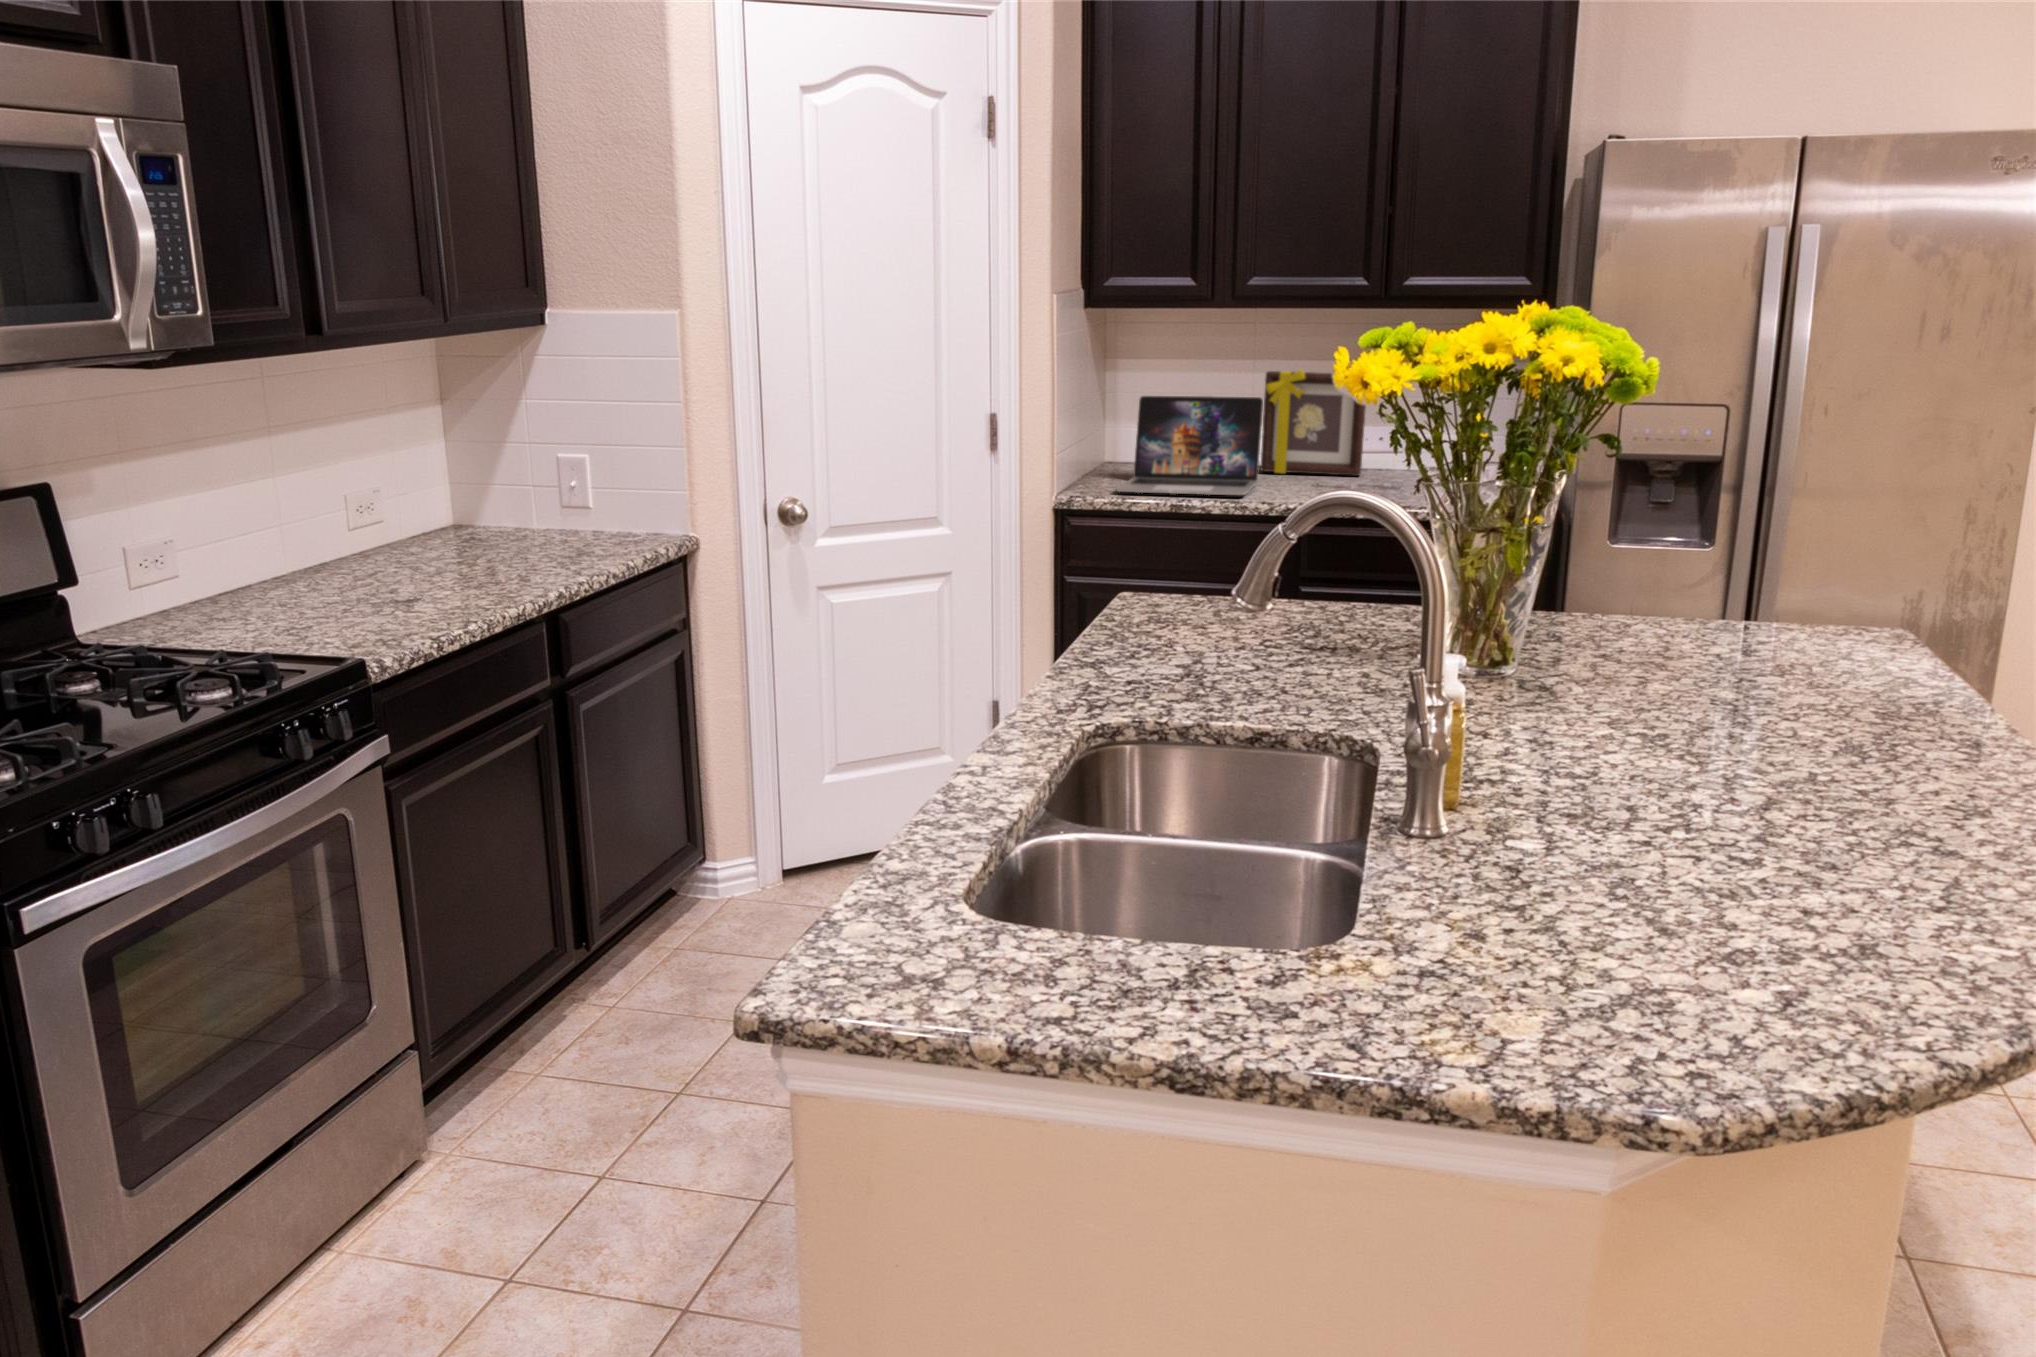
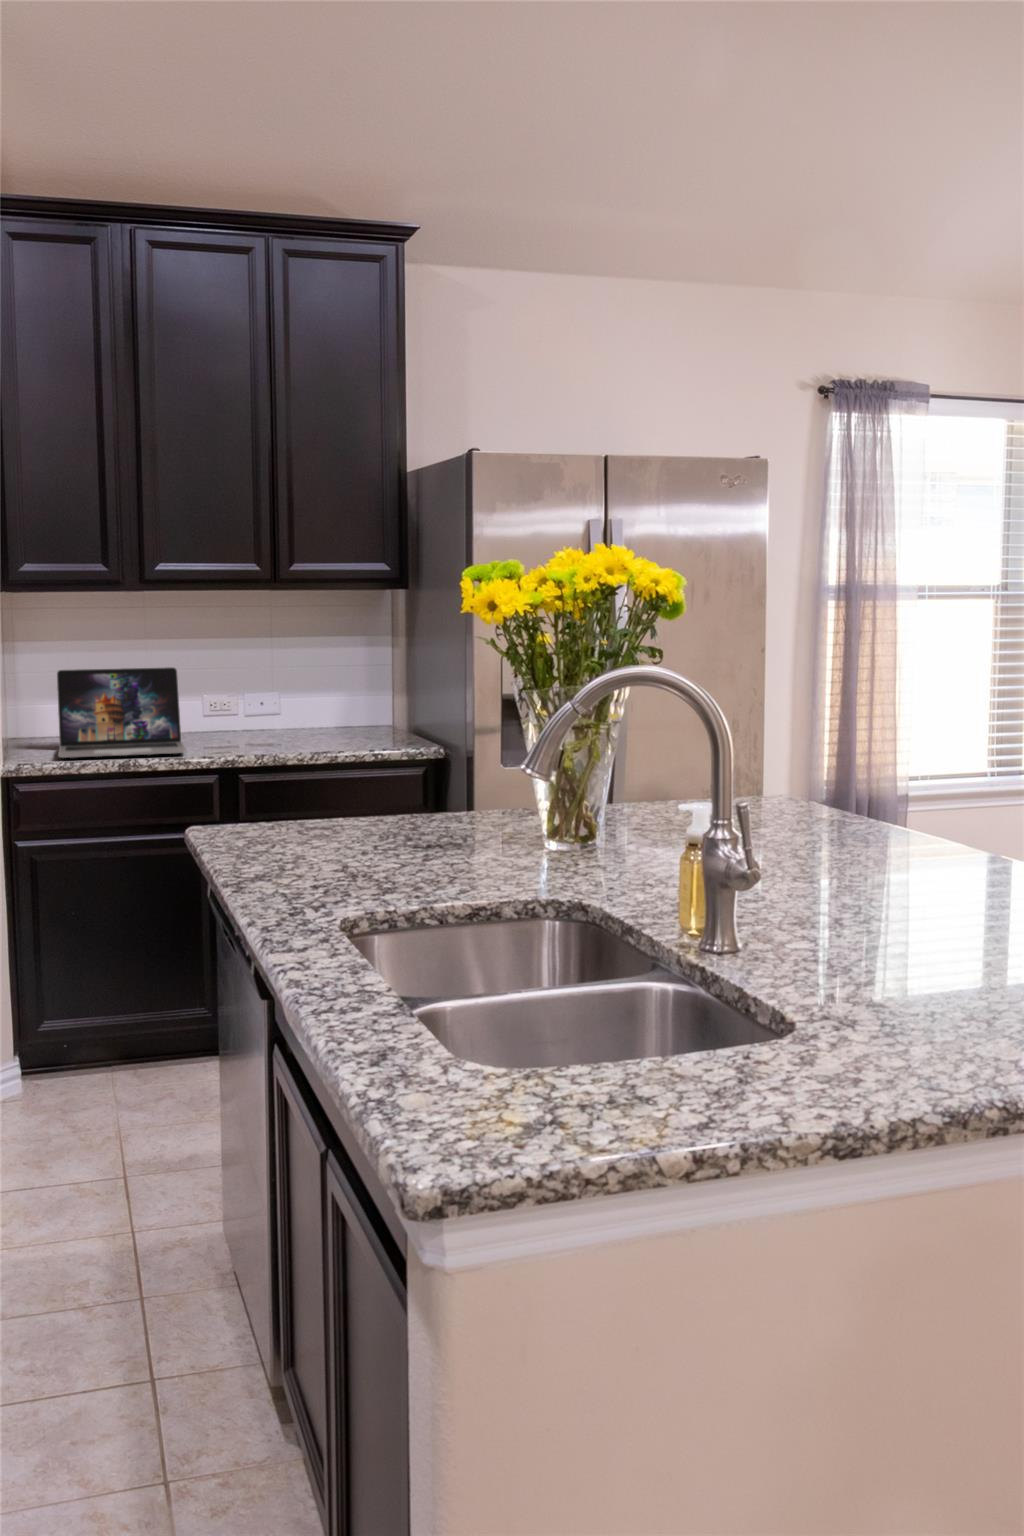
picture frame: present [1261,369,1366,476] -> none [170,642,262,737]

